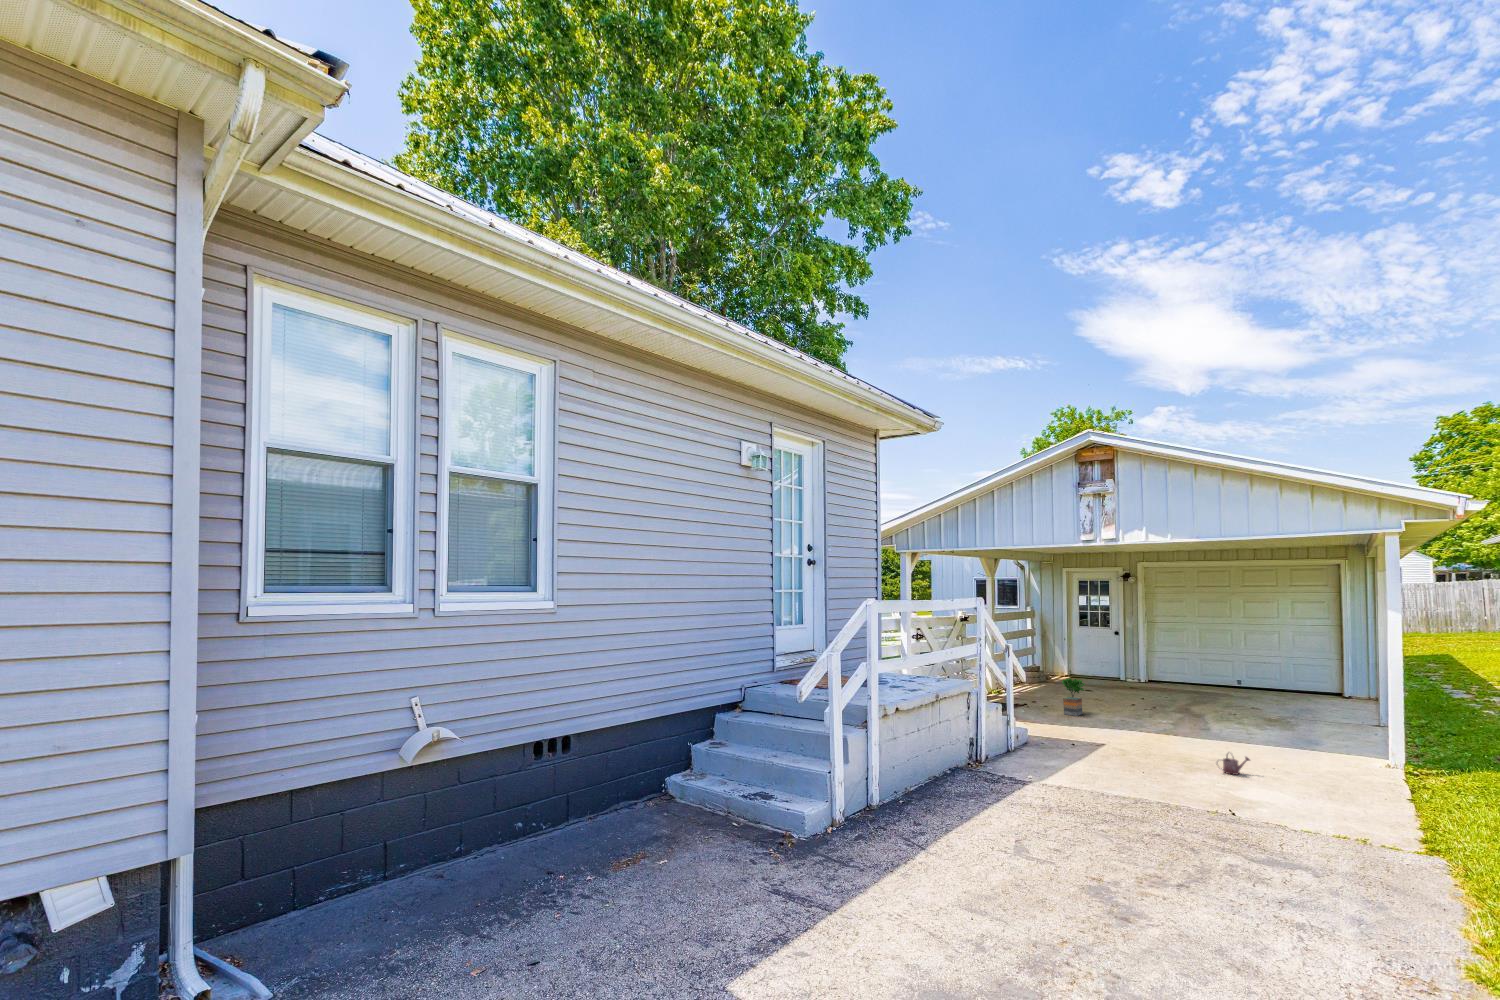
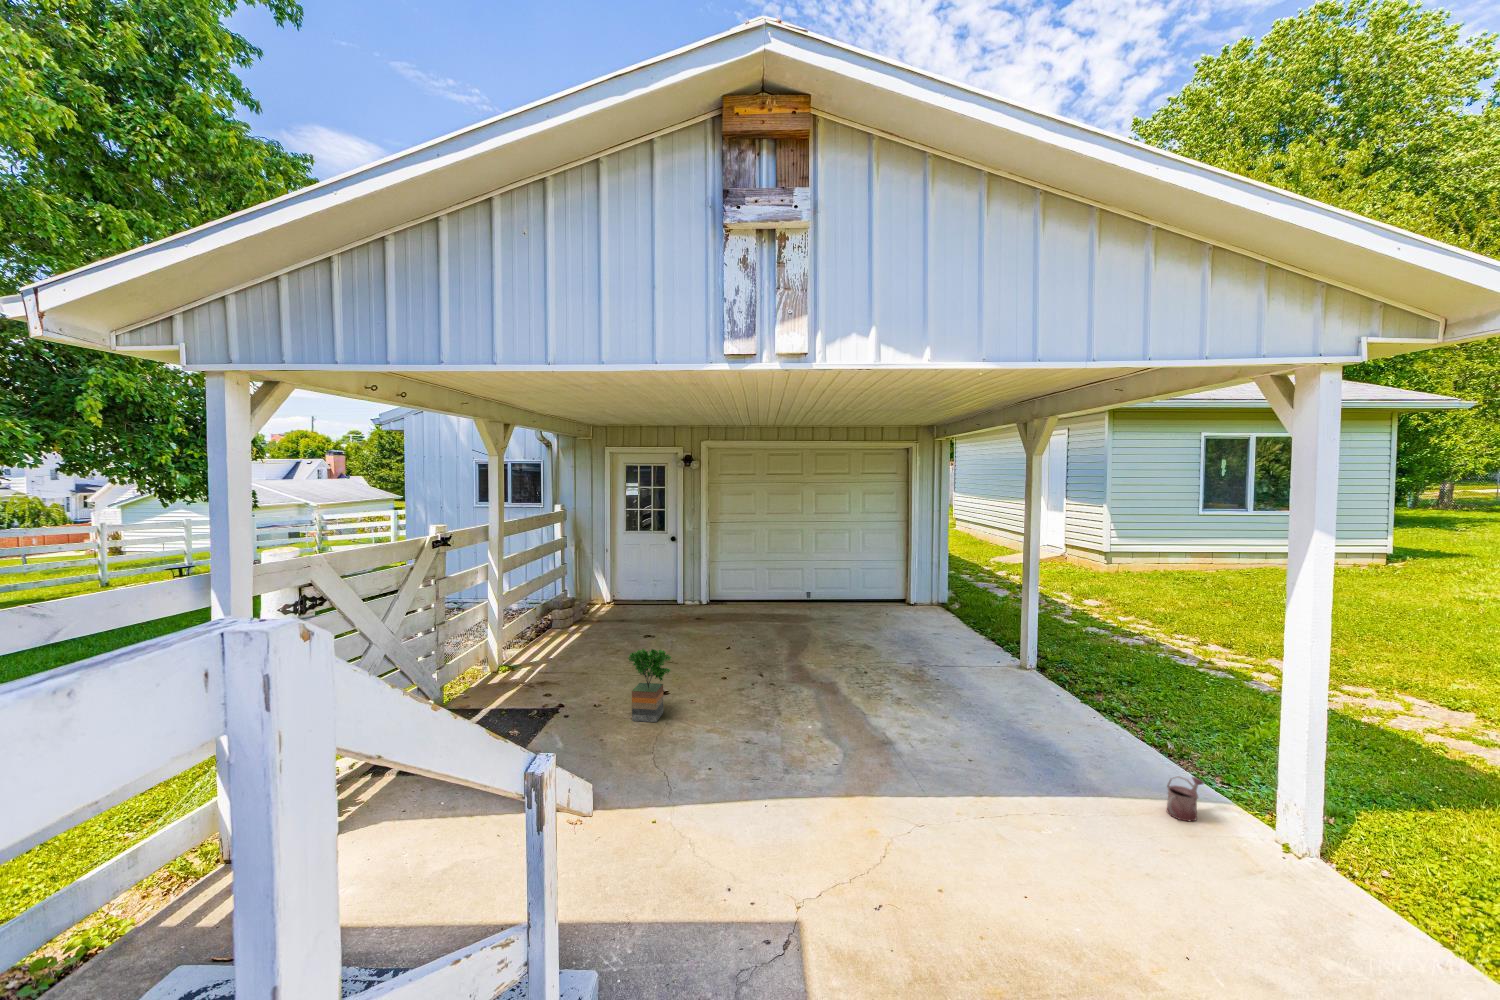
watering can: present [1217,752,1250,775] -> present [1167,776,1204,821]

